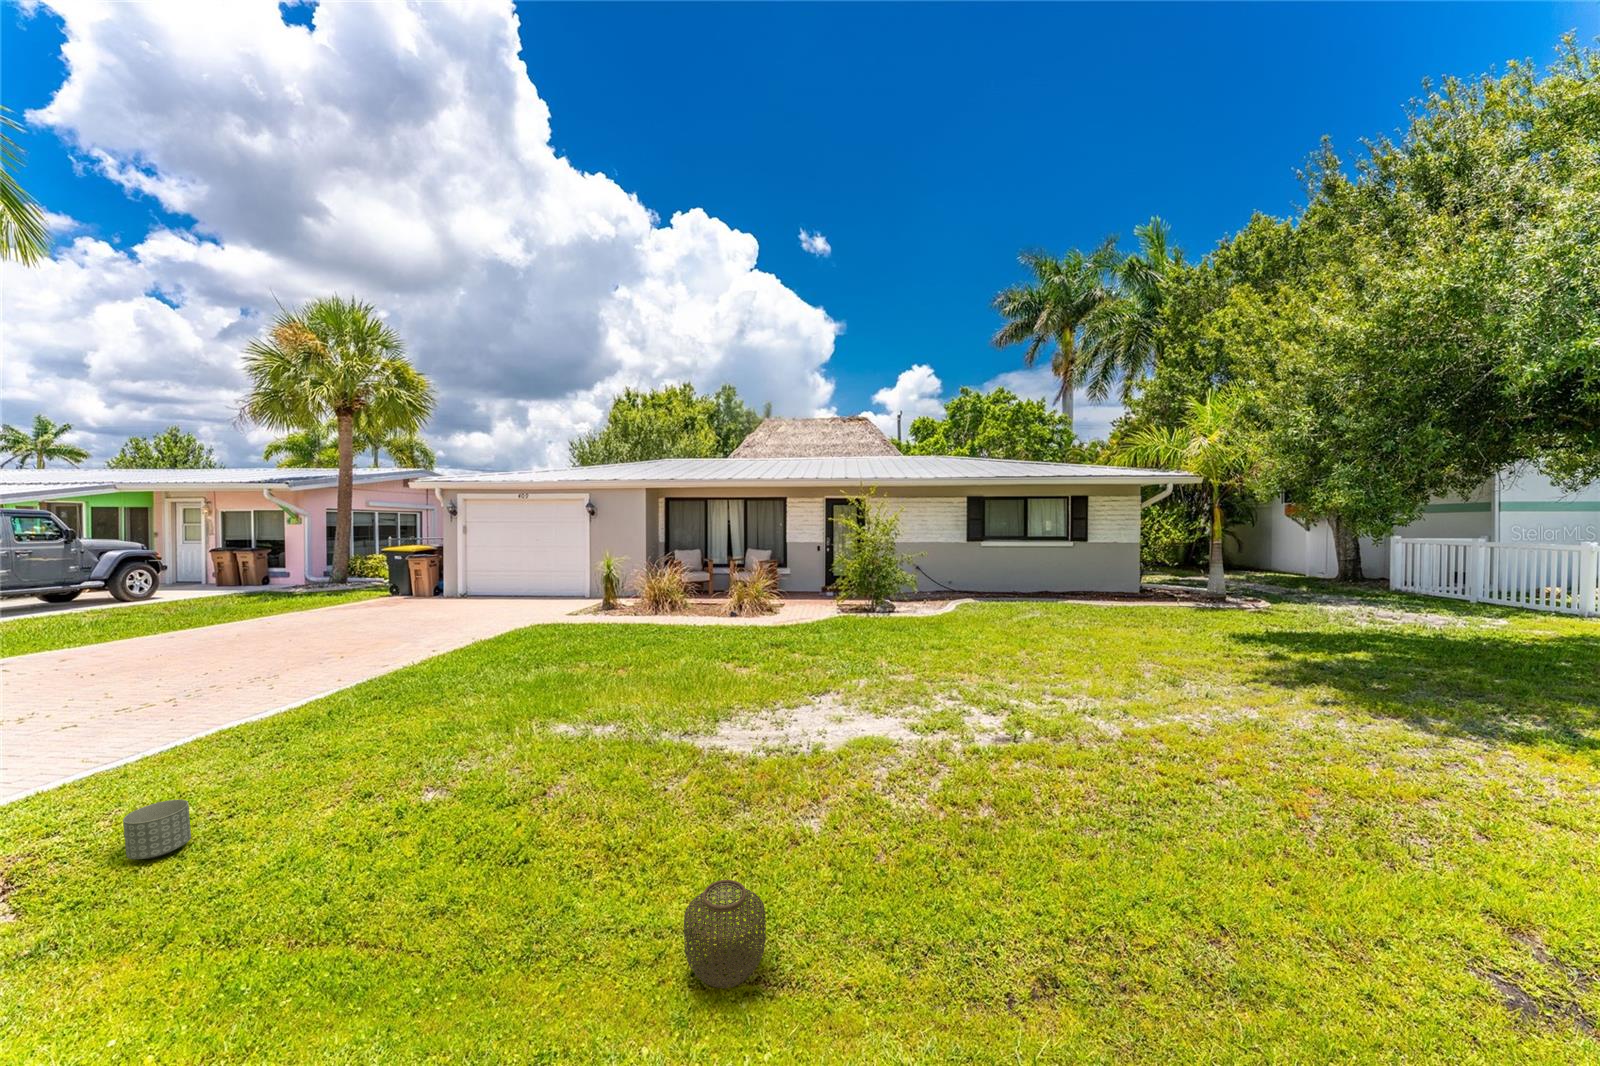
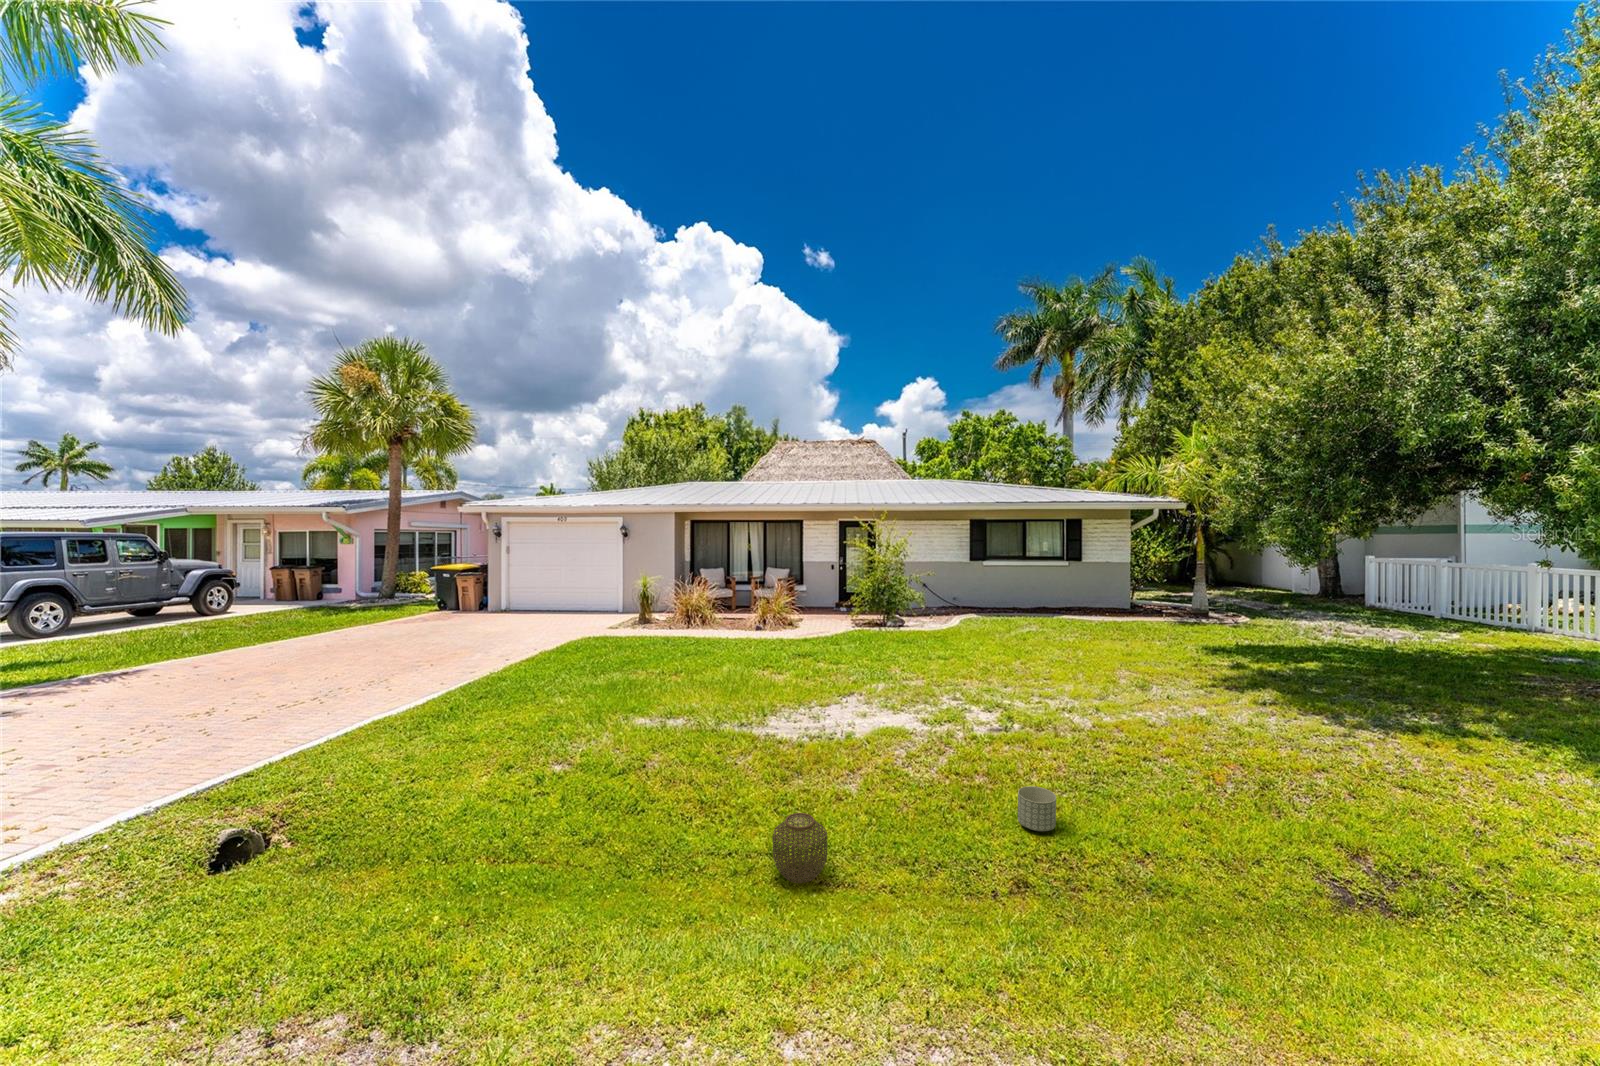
planter: present [123,800,191,859] -> present [1018,786,1056,831]

